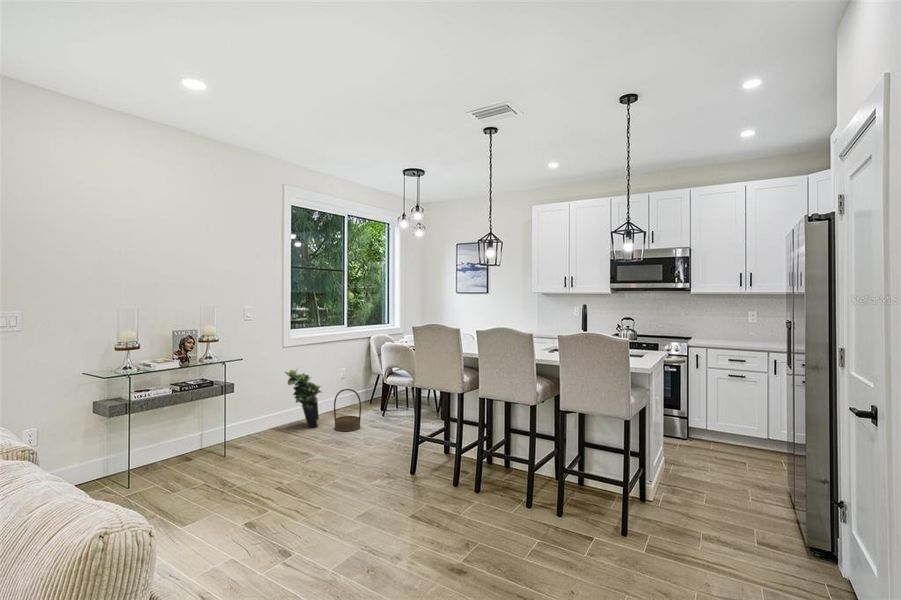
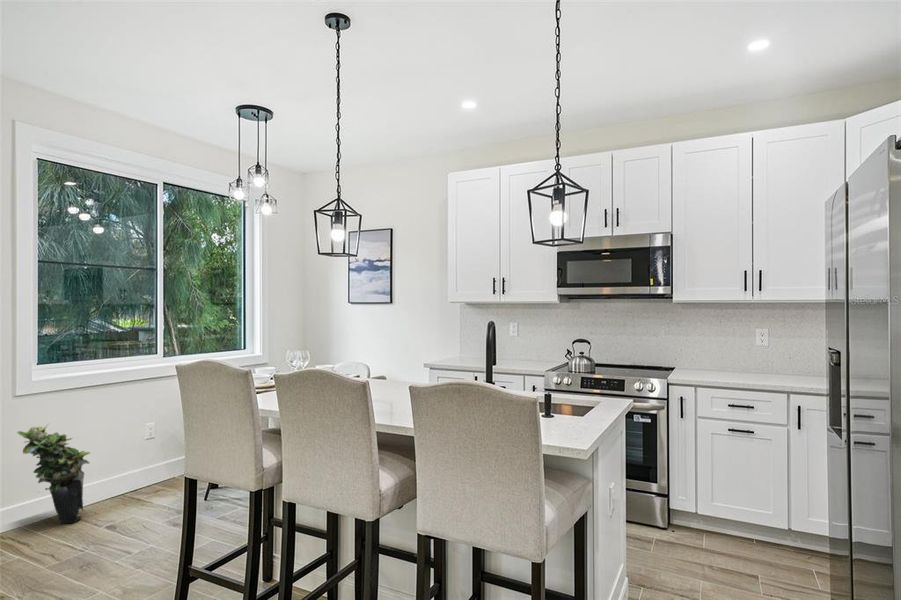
basket: present [334,389,361,431] -> none [104,457,153,531]

